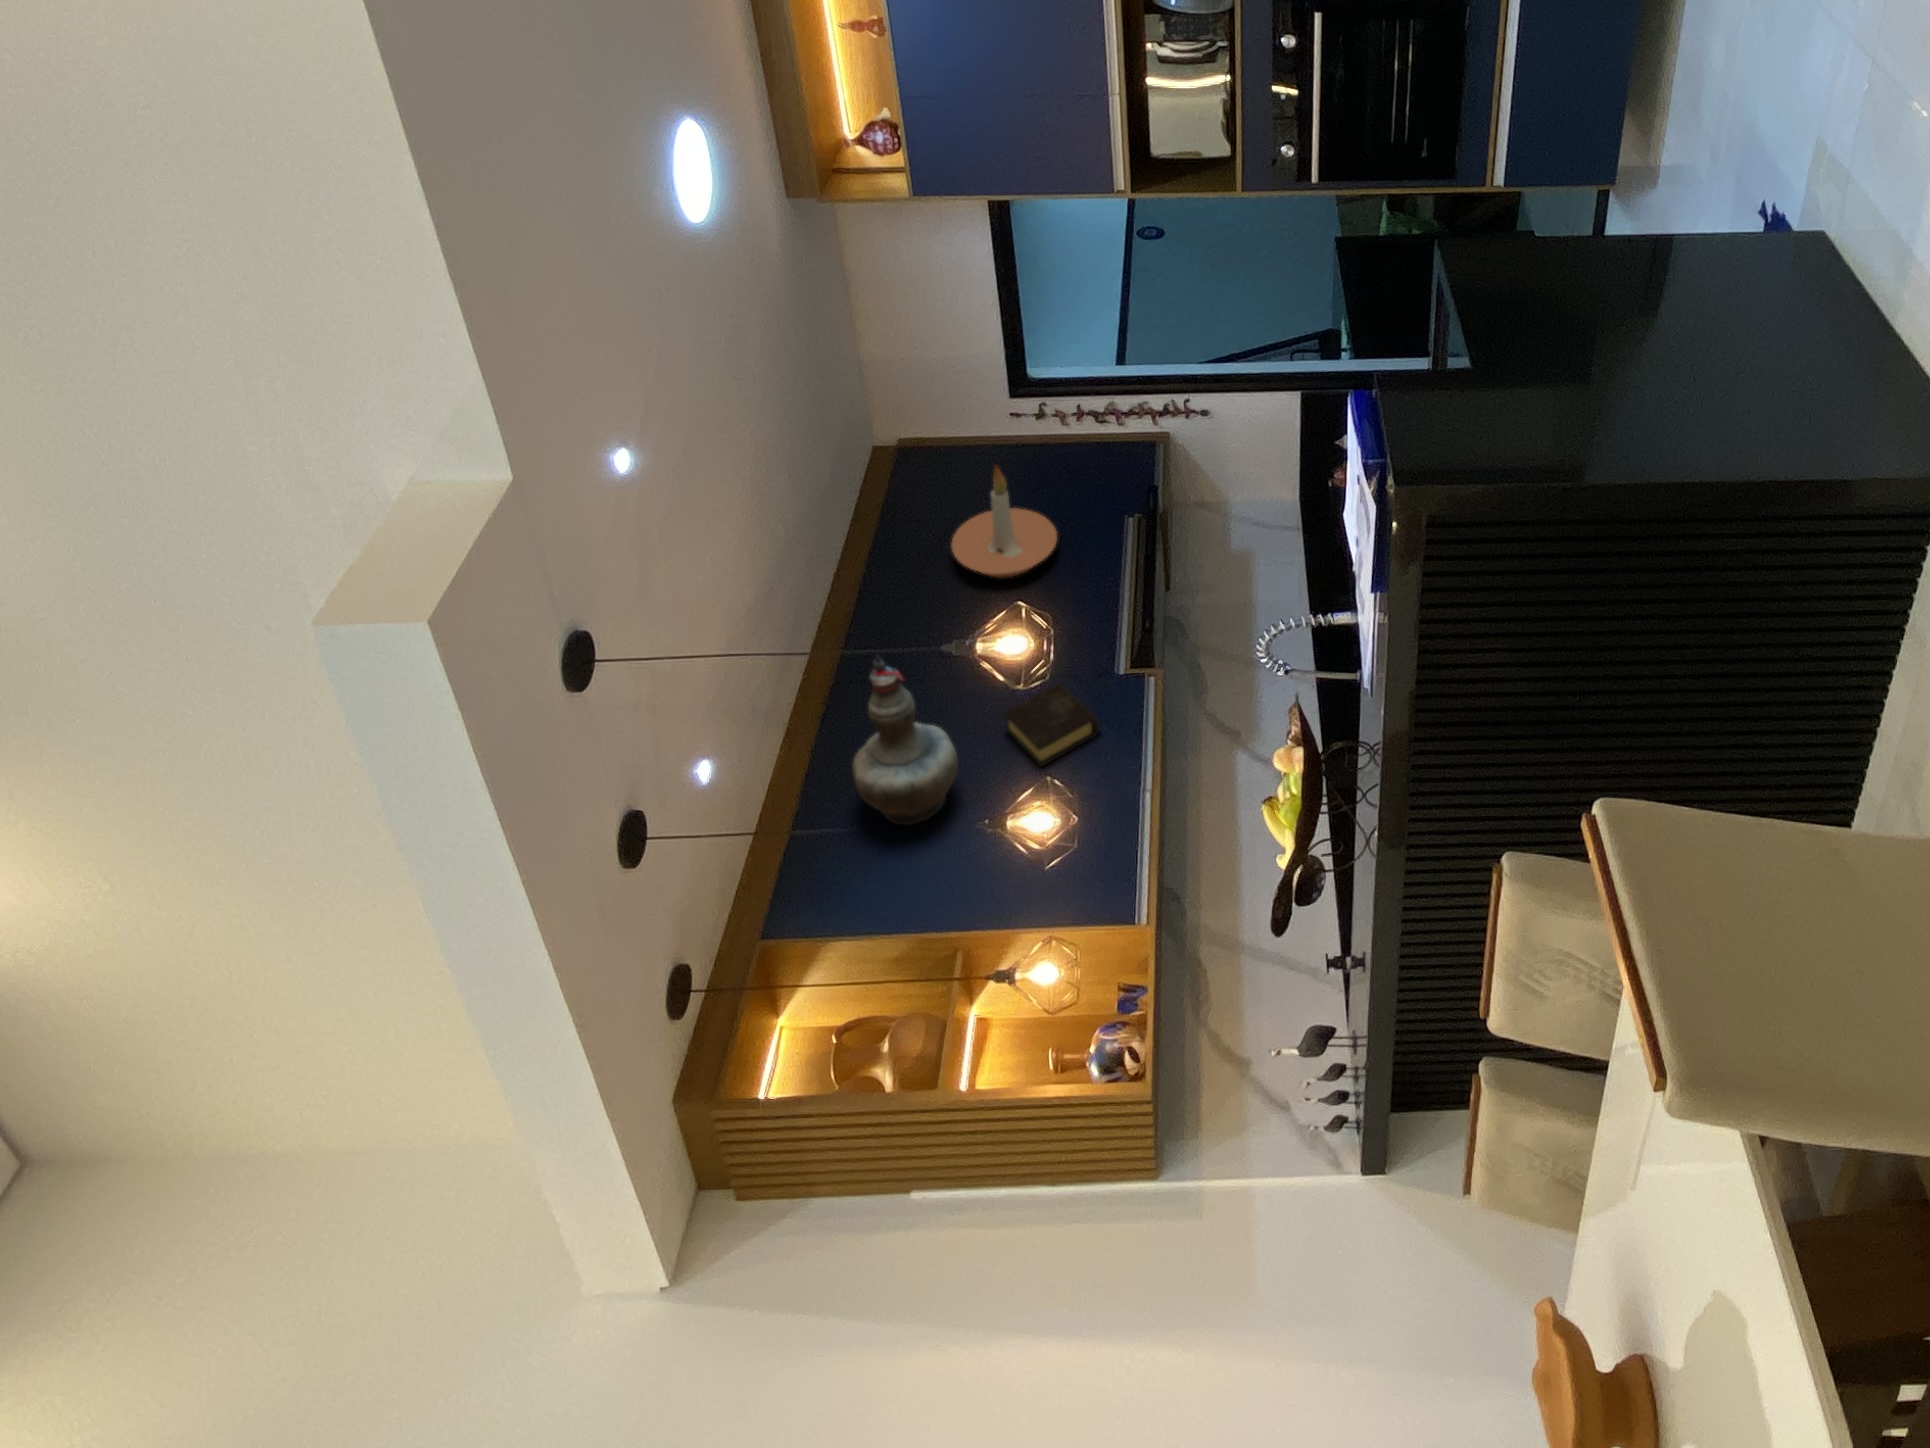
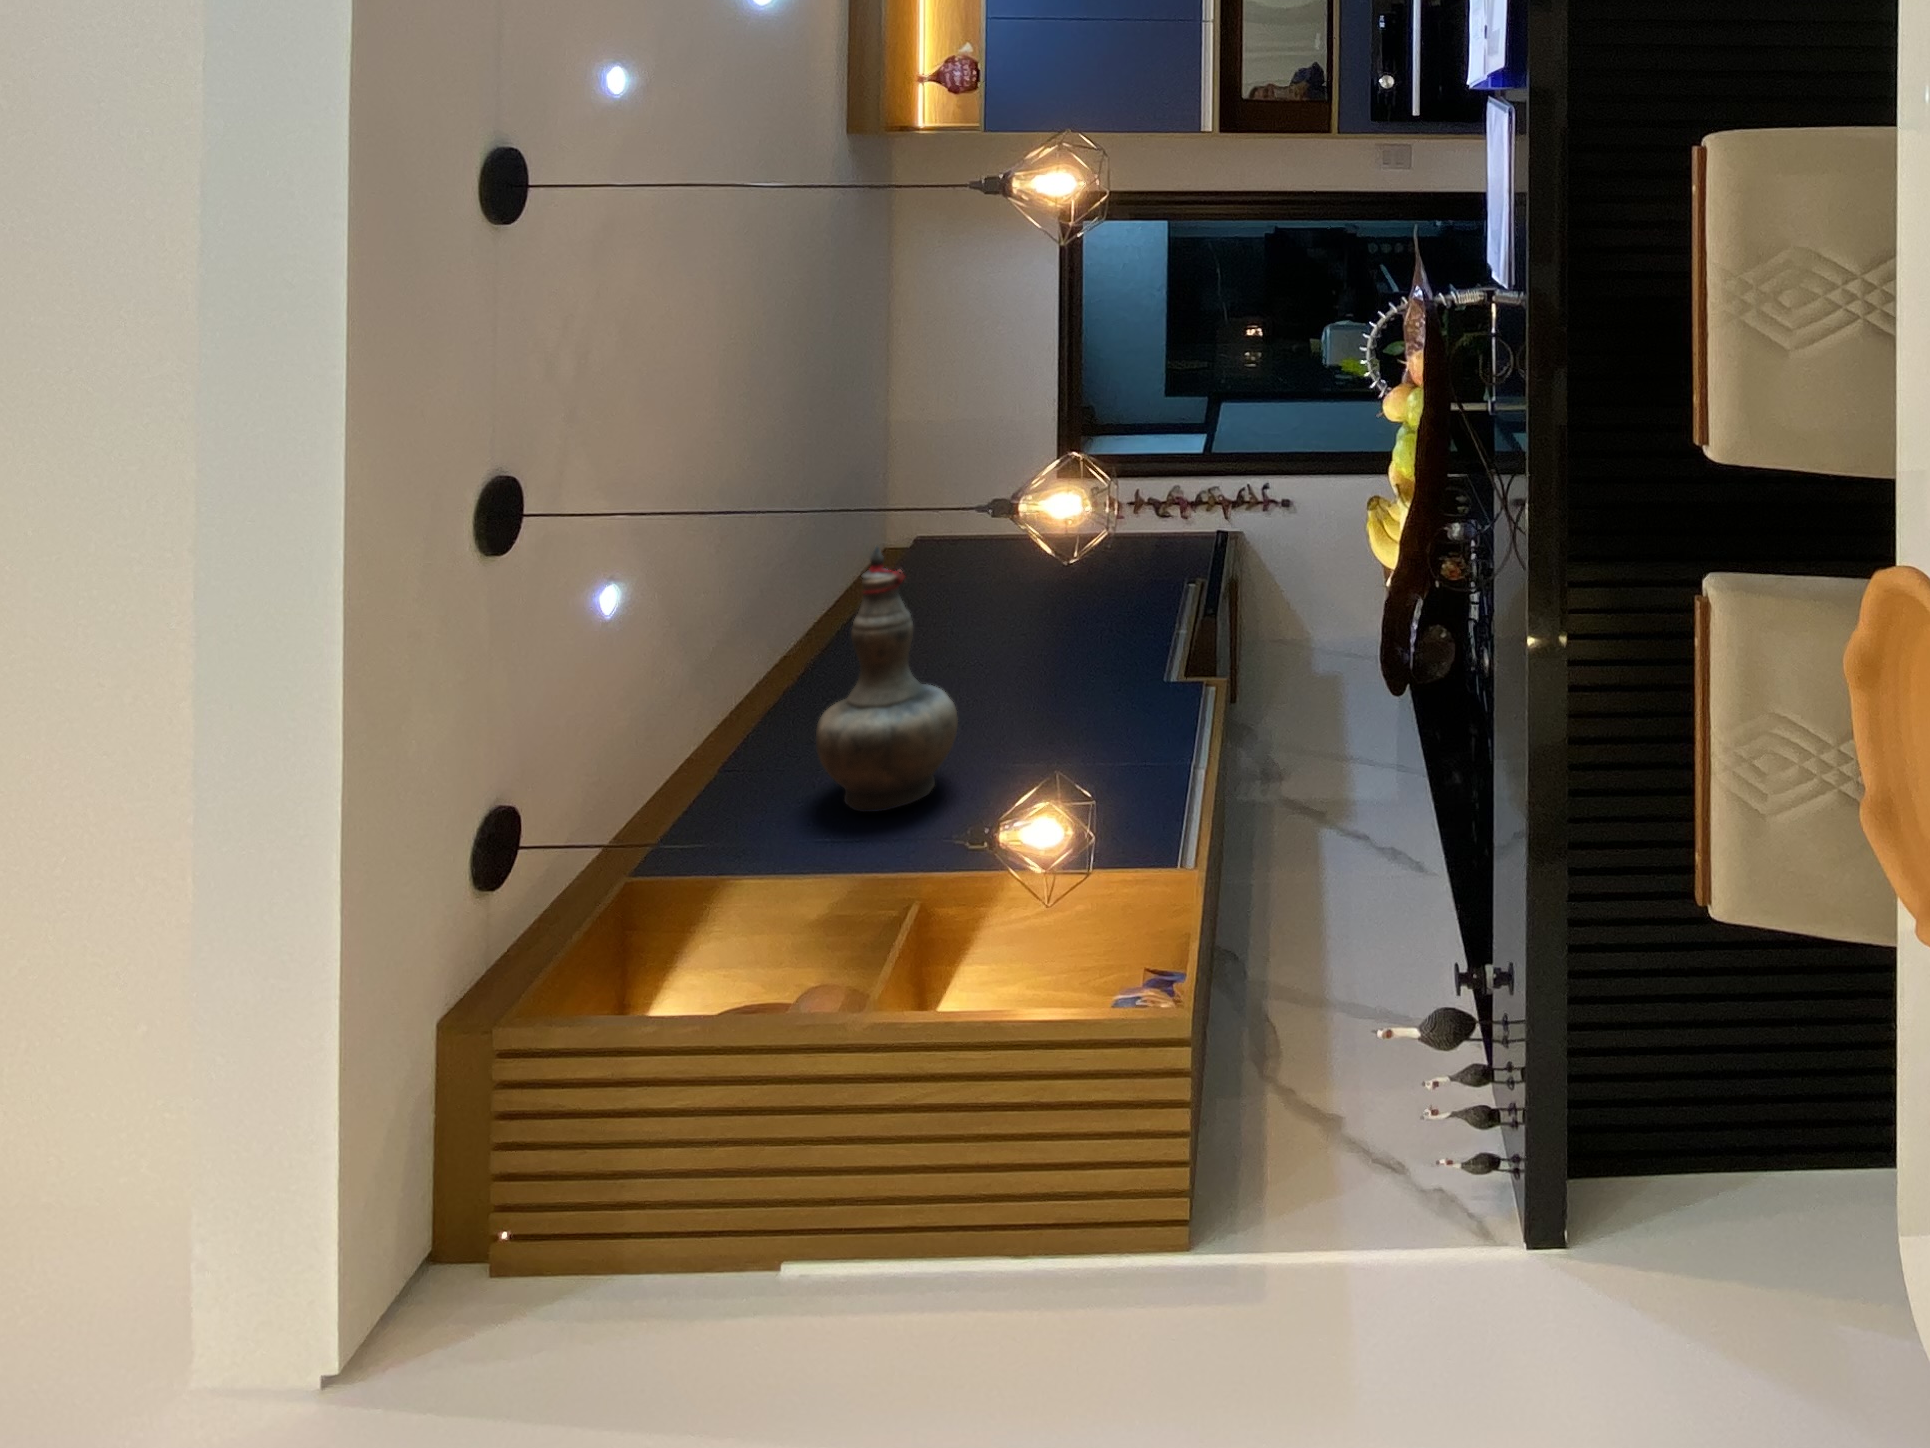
candle holder: present [951,466,1057,578] -> none [981,478,1107,625]
book: present [1004,684,1100,766] -> none [1022,683,1146,763]

